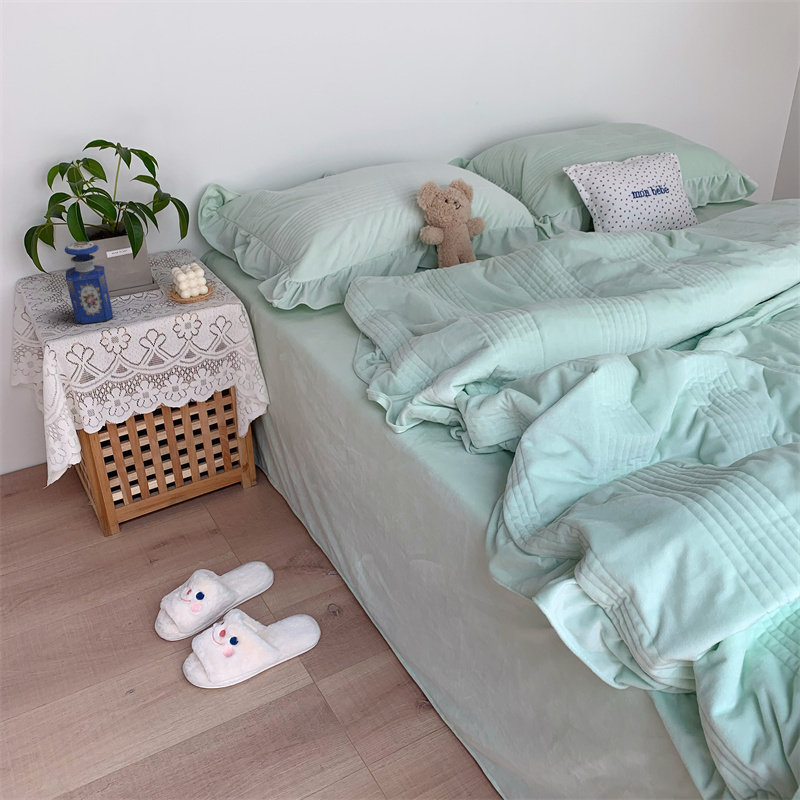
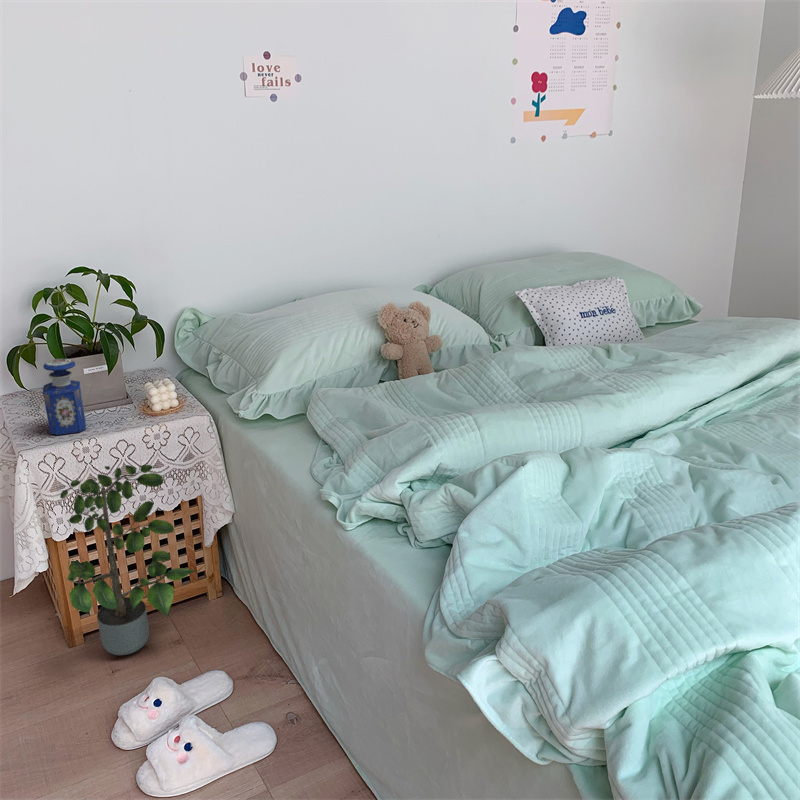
potted plant: none [86,349,234,544] -> present [60,465,196,655]

